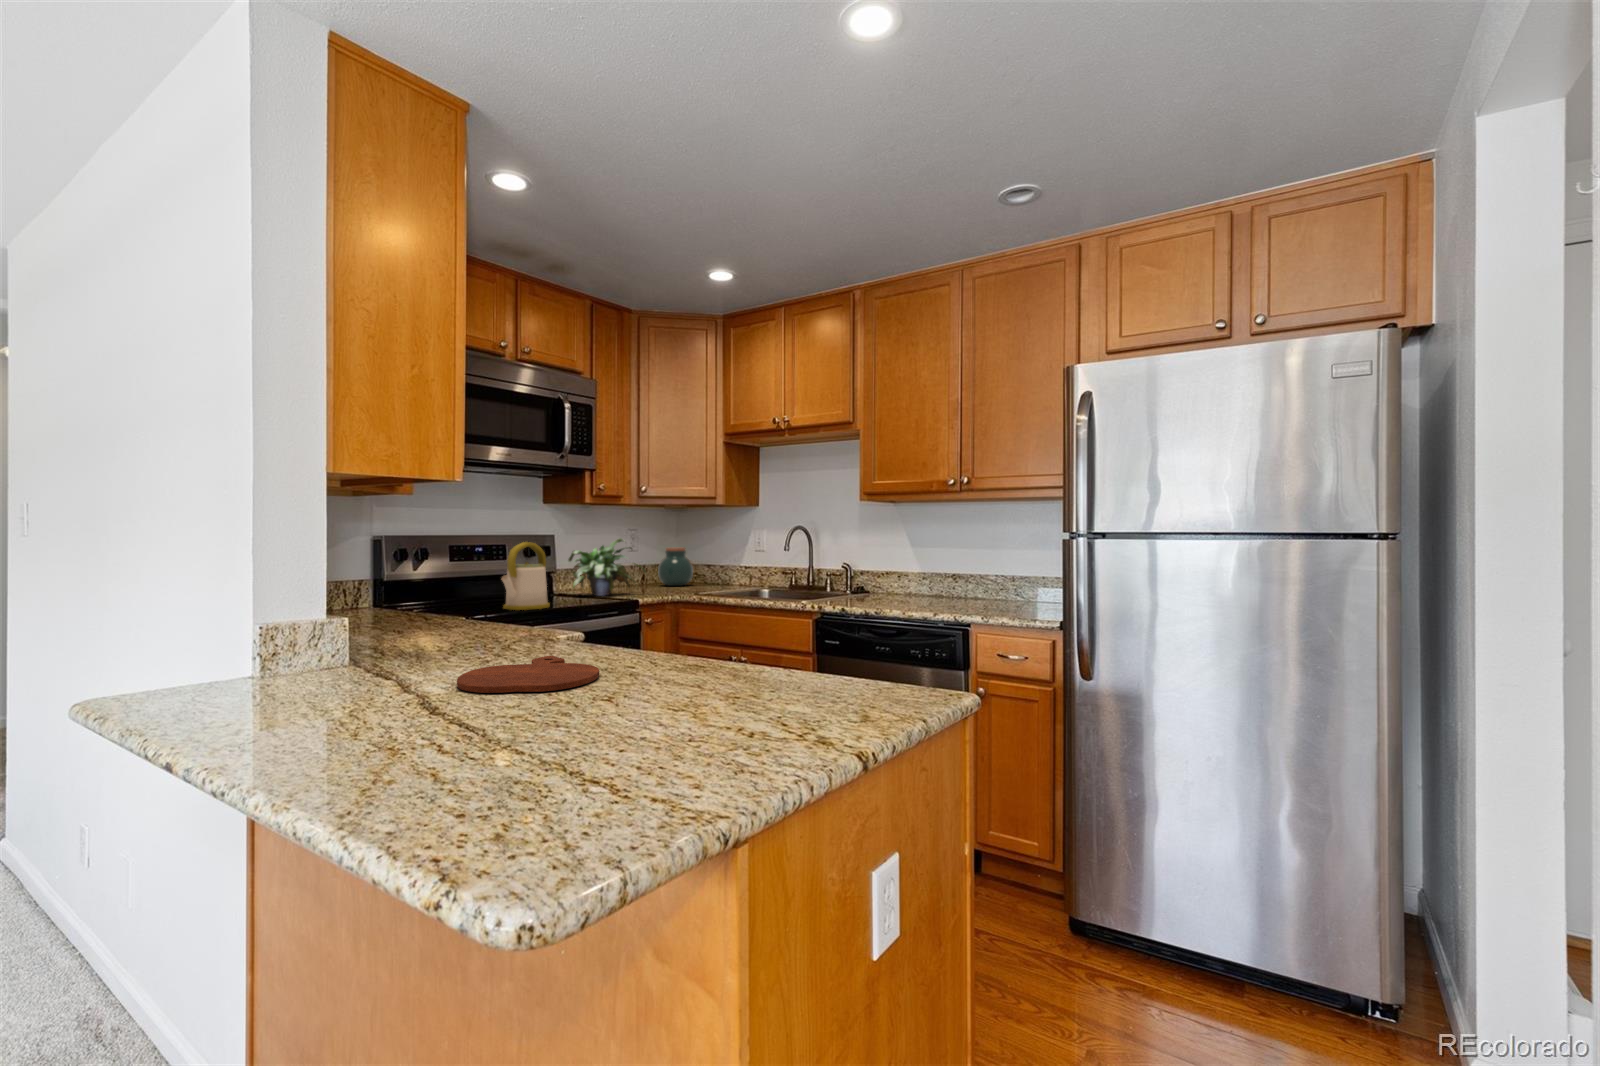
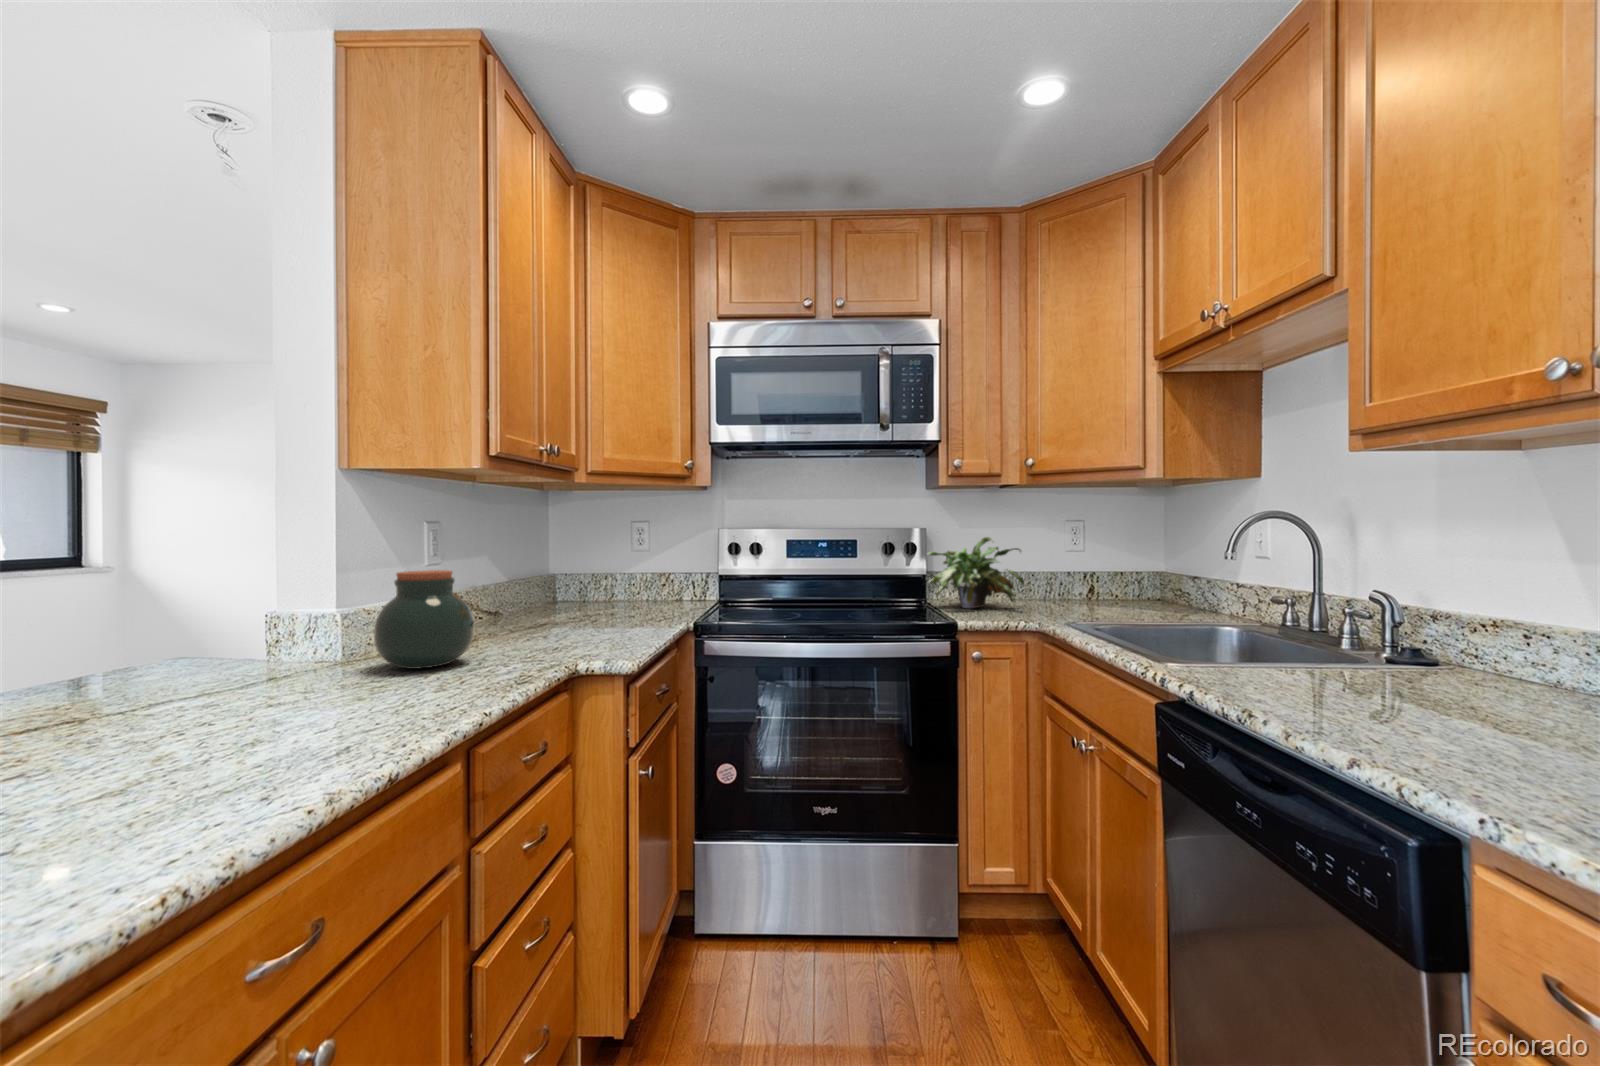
kettle: present [501,542,550,610] -> none [787,540,849,618]
jar: present [658,548,693,586] -> present [374,570,473,669]
cutting board: present [457,656,599,693] -> none [72,693,386,760]

